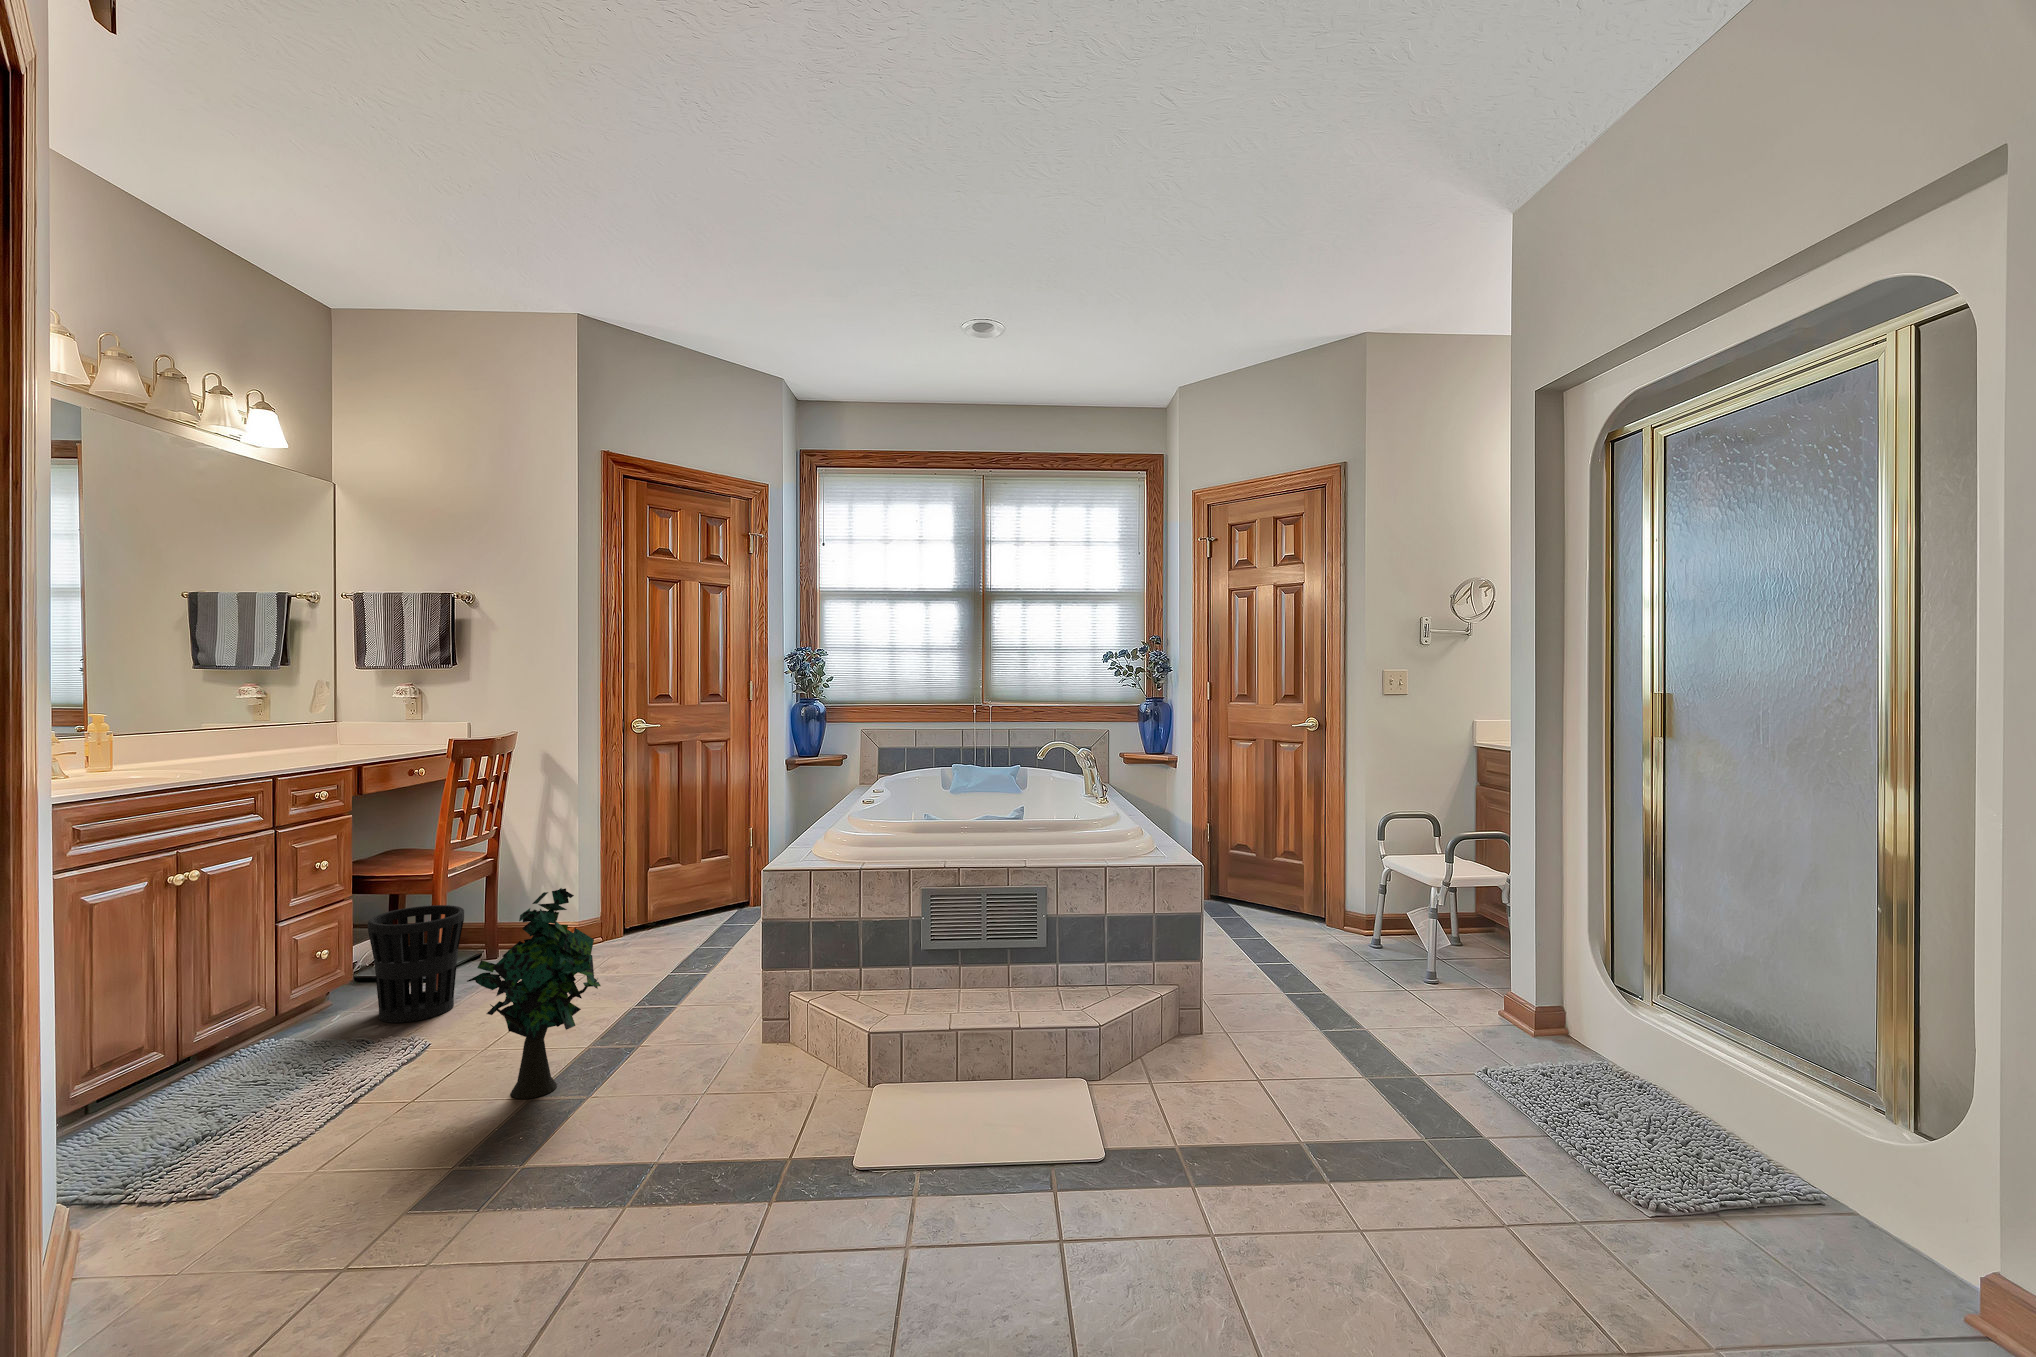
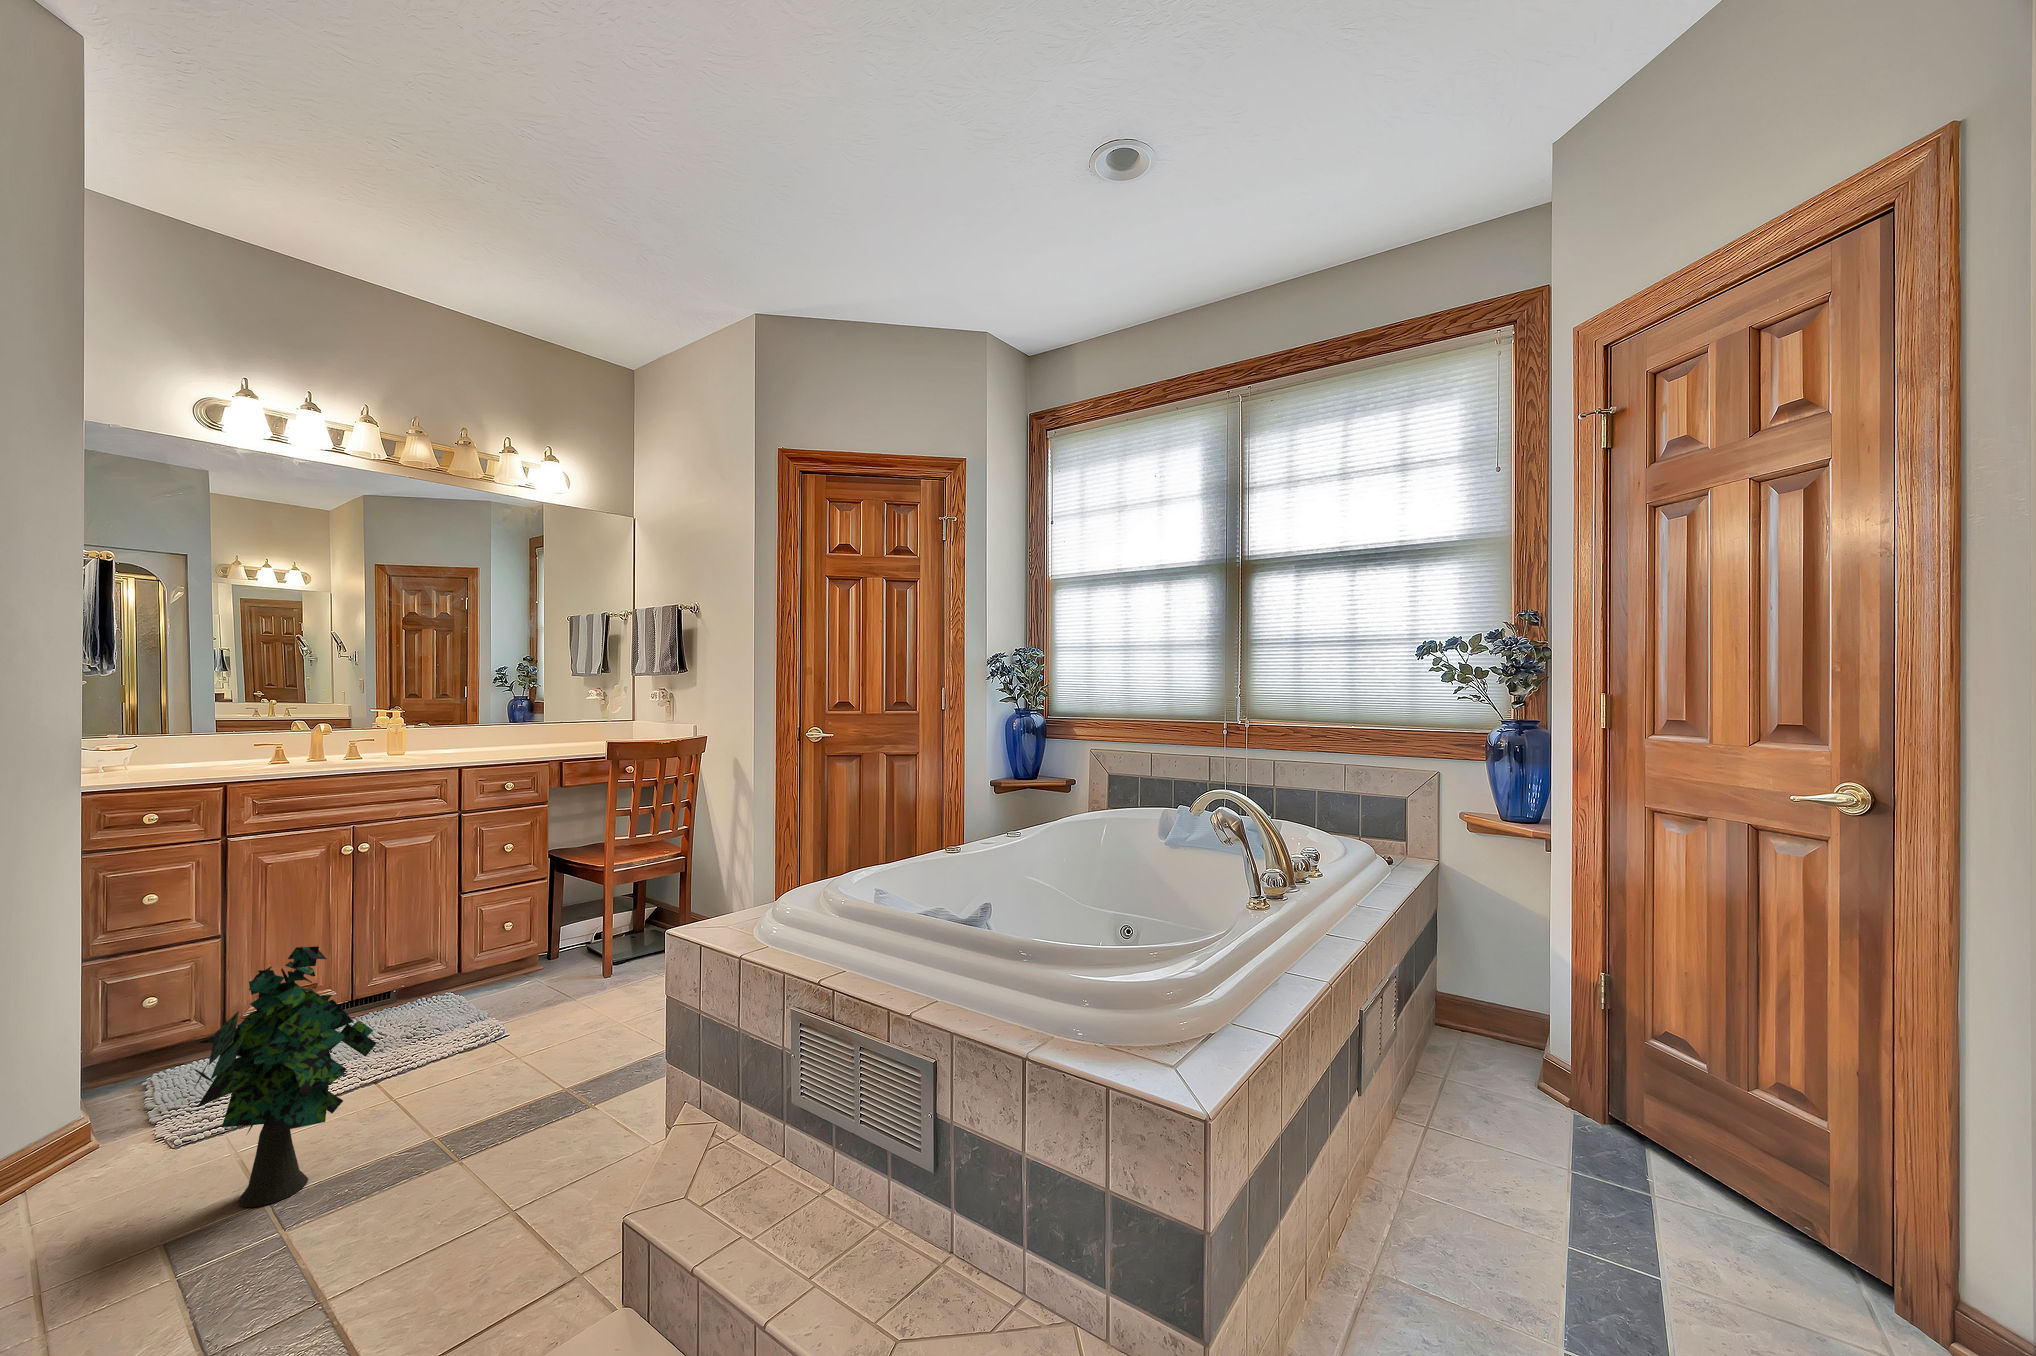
wastebasket: present [368,905,464,1023] -> none [431,908,528,1029]

